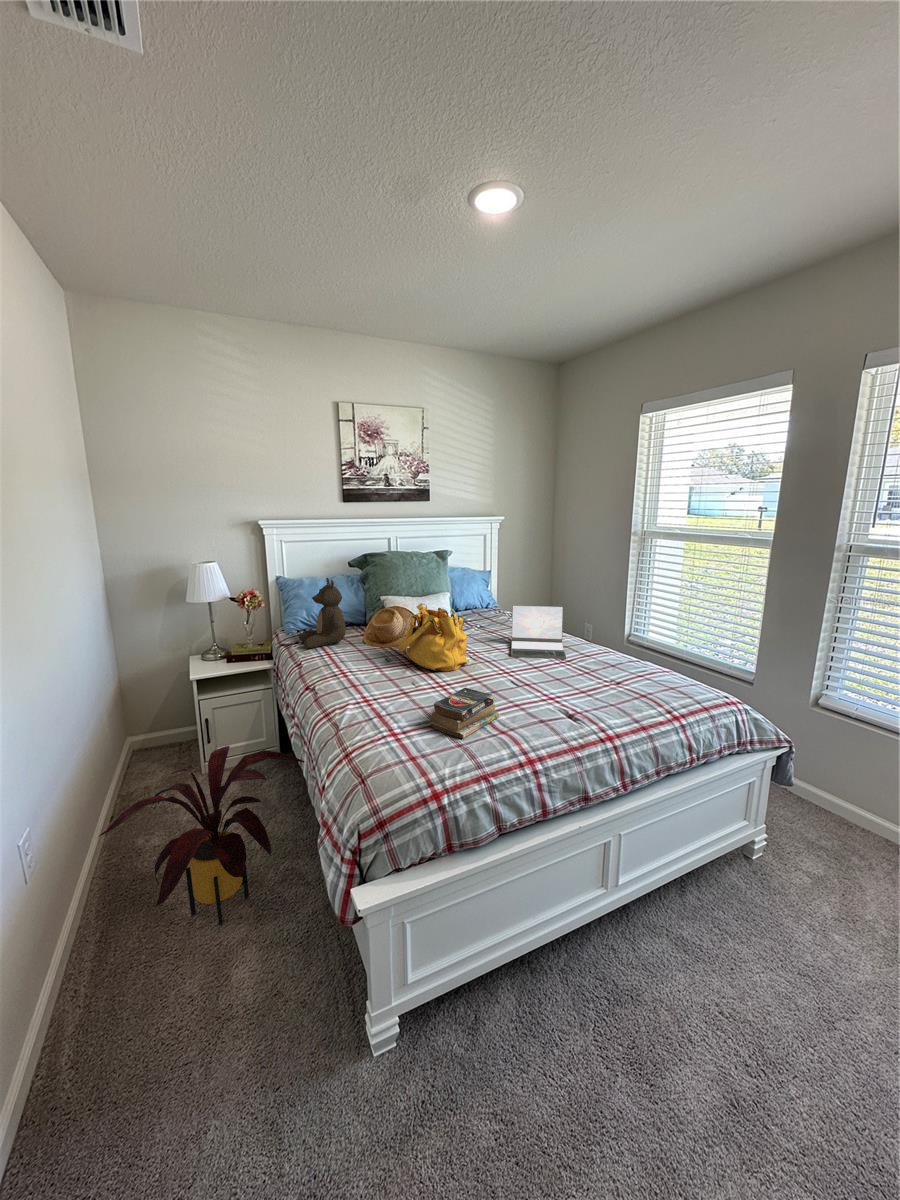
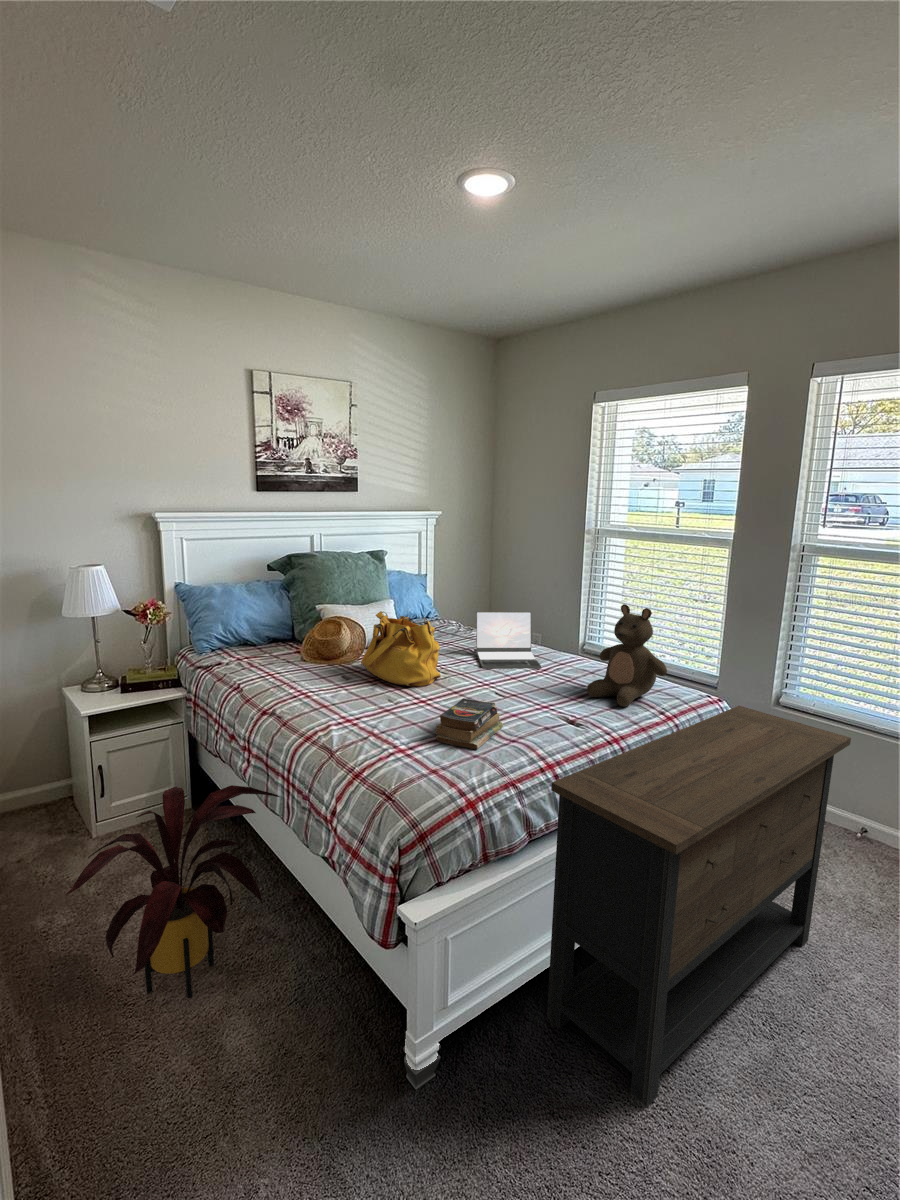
stuffed bear: present [299,578,346,648] -> present [587,604,667,707]
dresser: none [514,711,880,1131] -> present [547,706,851,1107]

